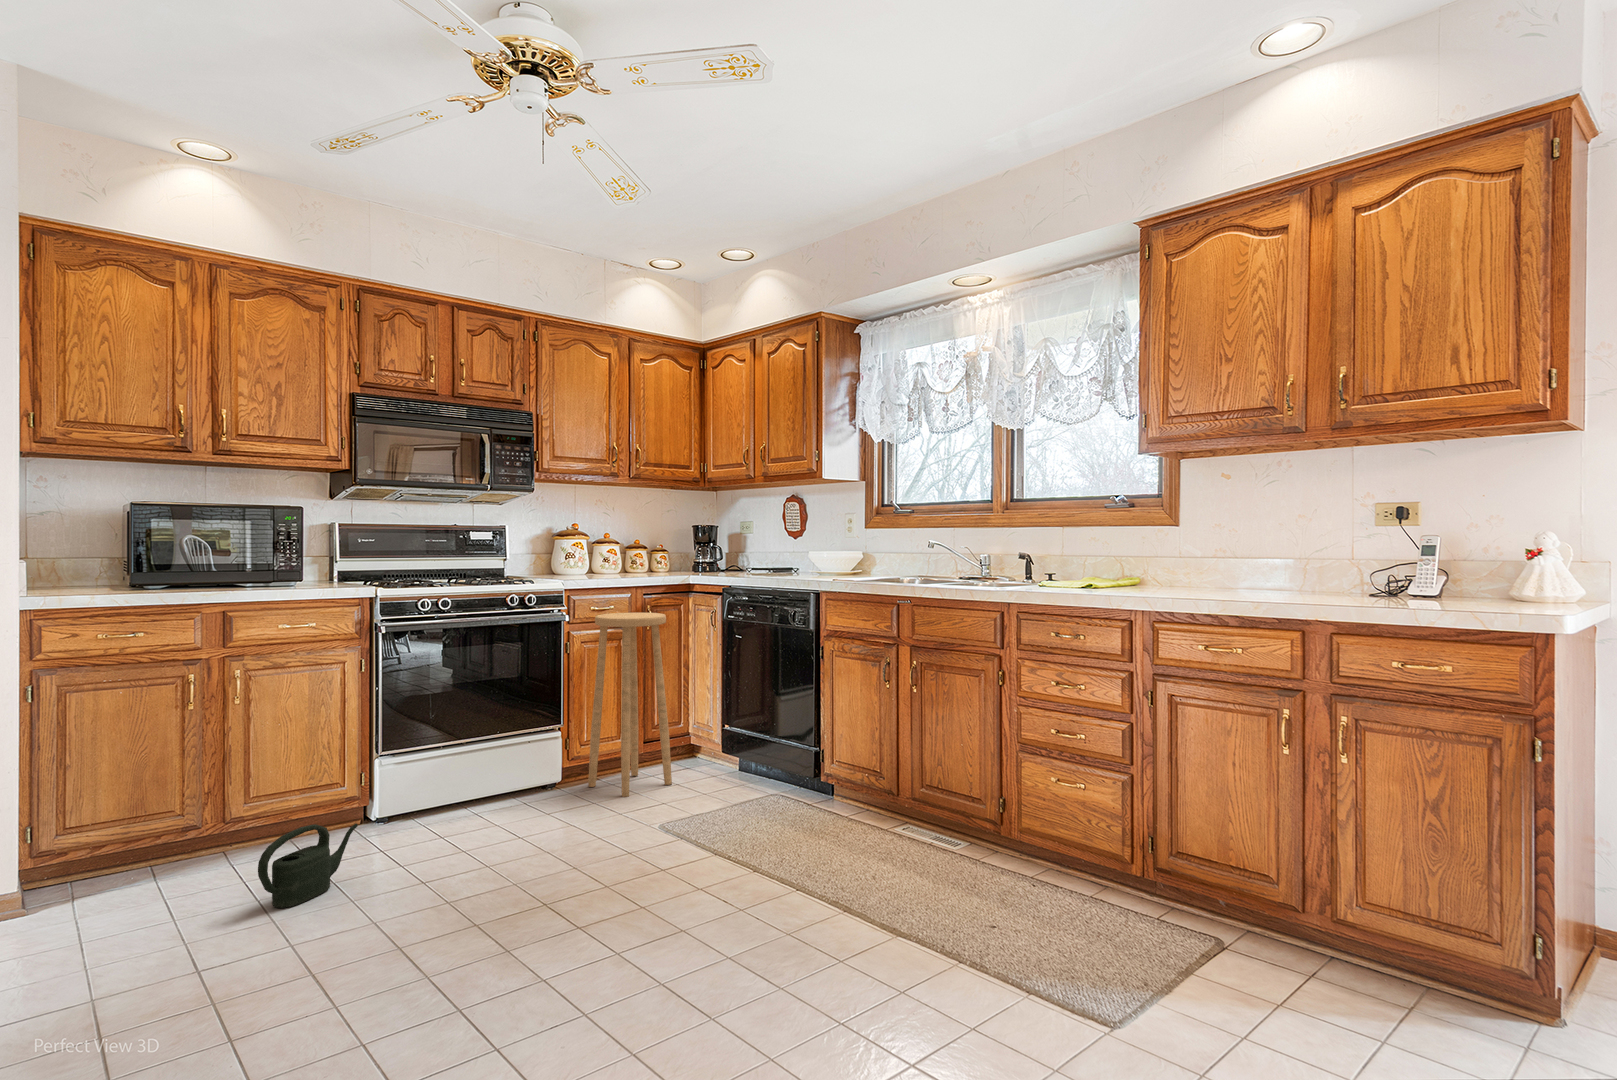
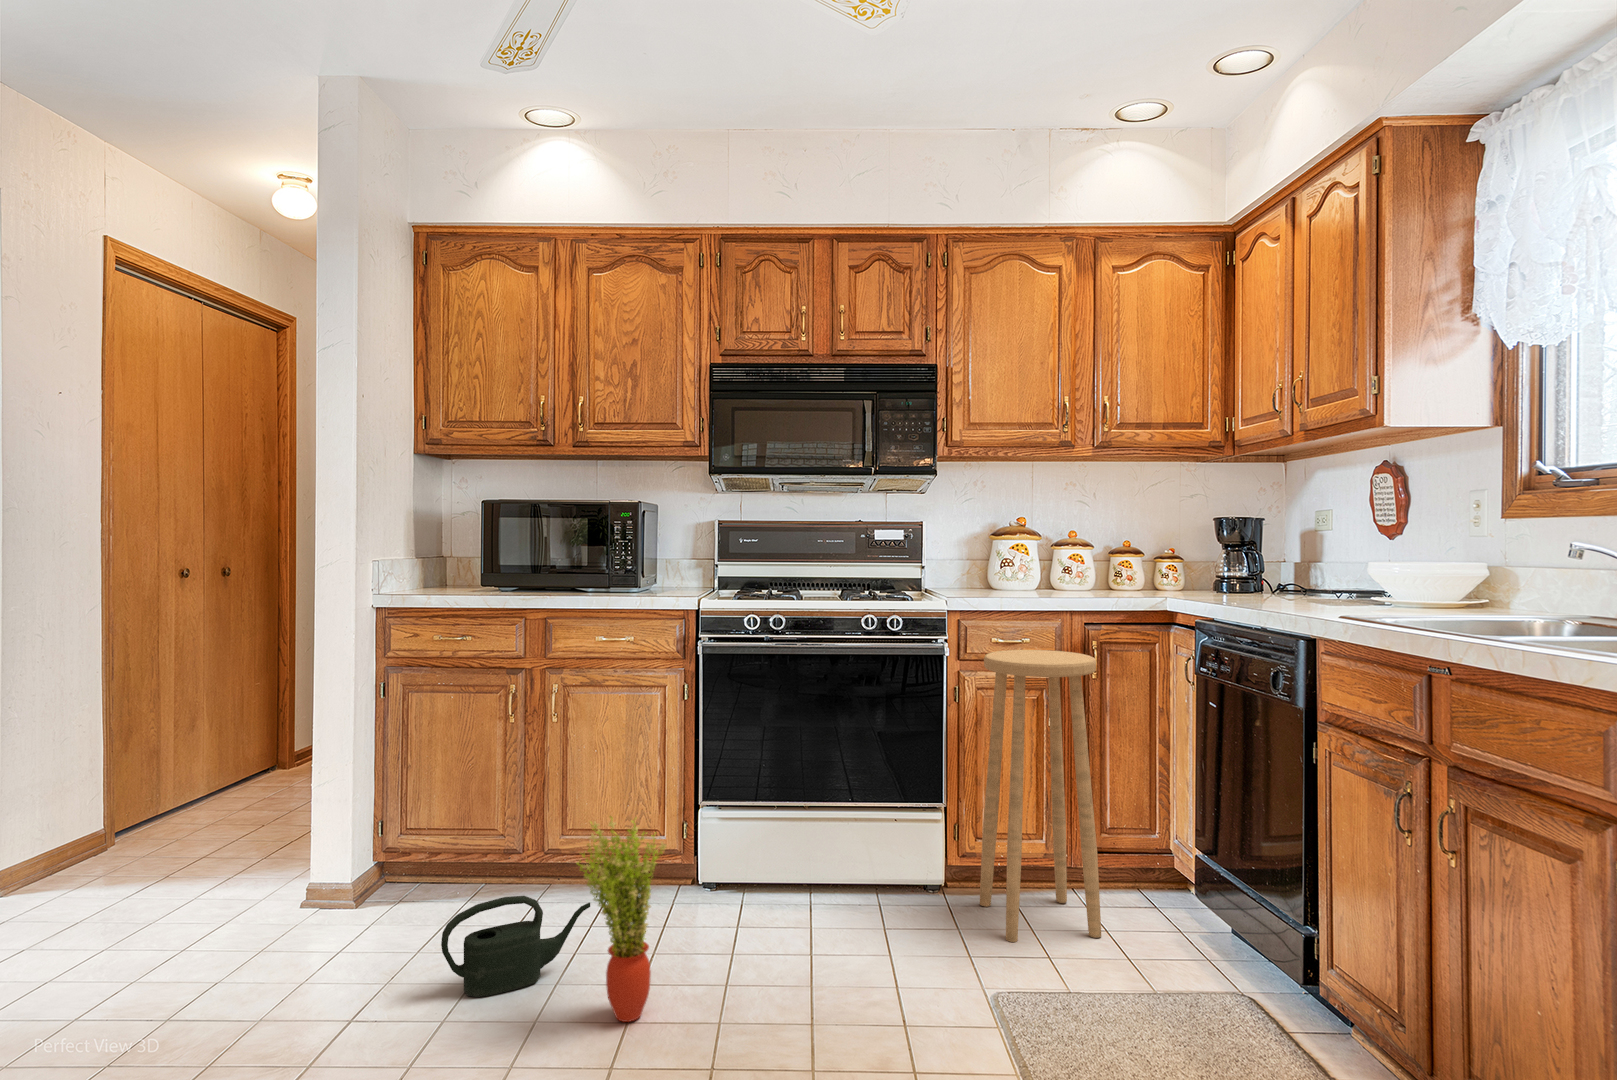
potted plant: none [403,738,462,883] -> present [577,816,666,1022]

